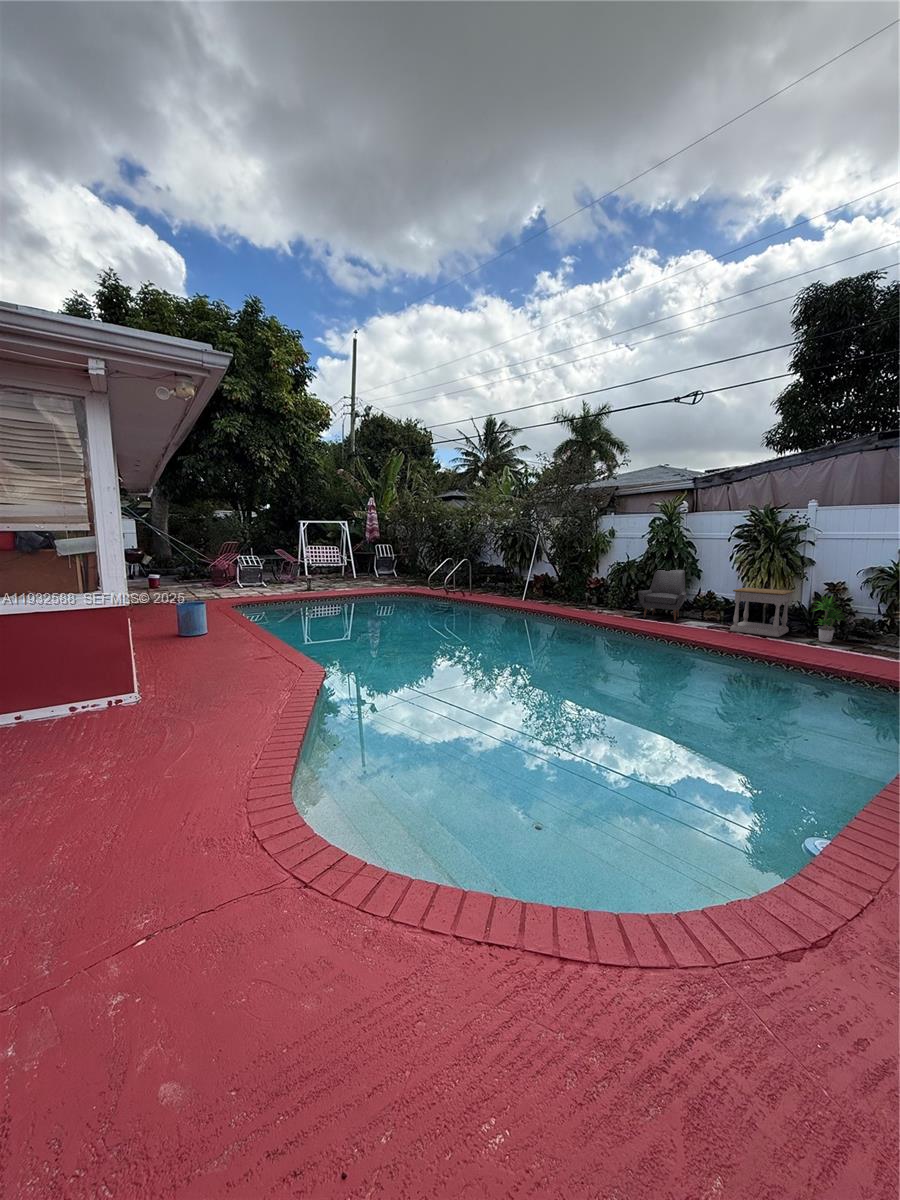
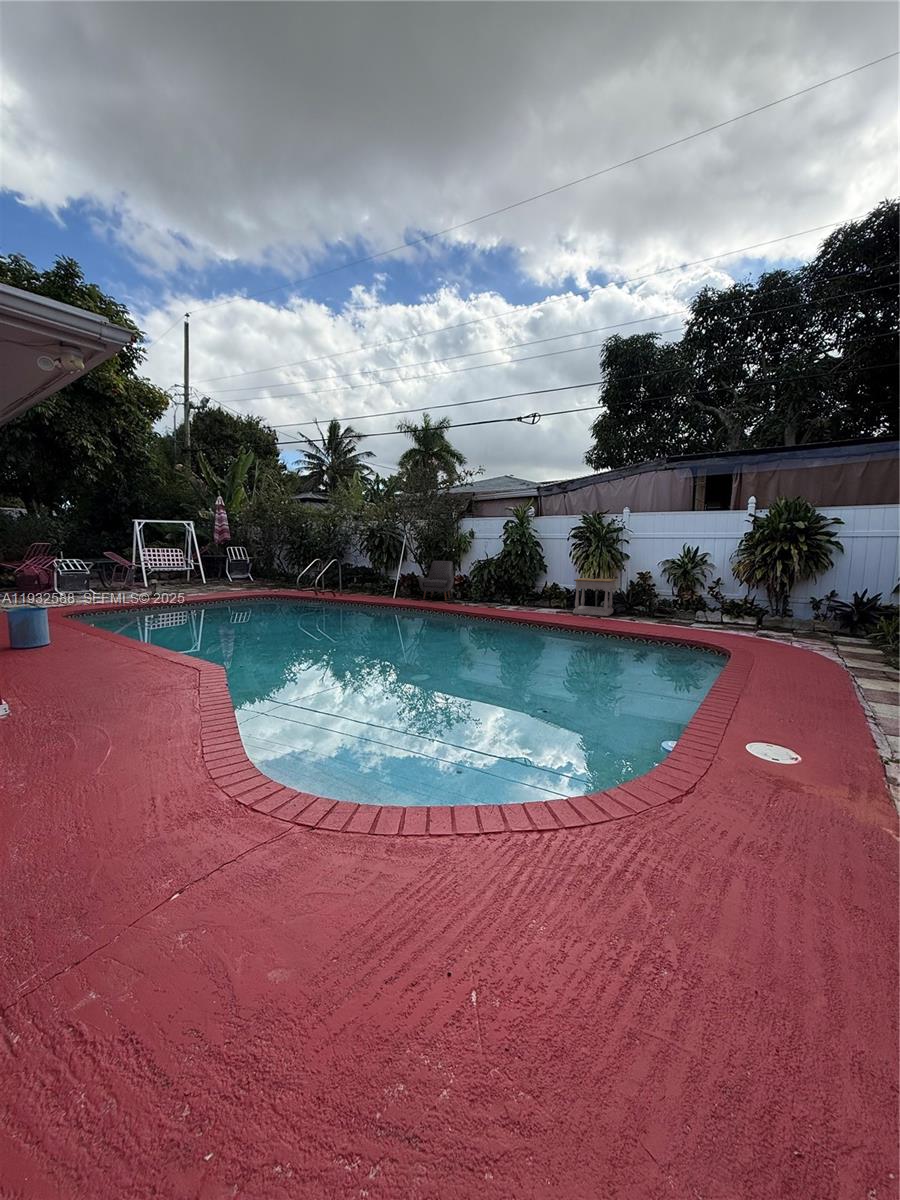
chair: present [638,570,686,621] -> present [418,561,454,600]
potted plant: present [816,596,841,642] -> none [628,581,654,618]

